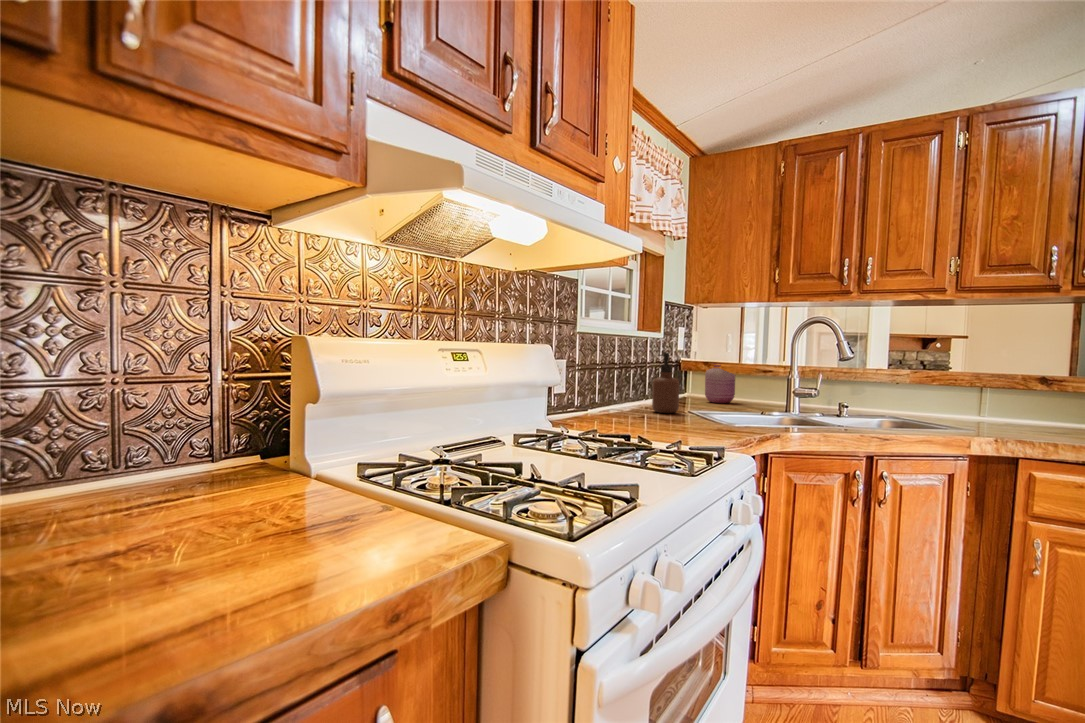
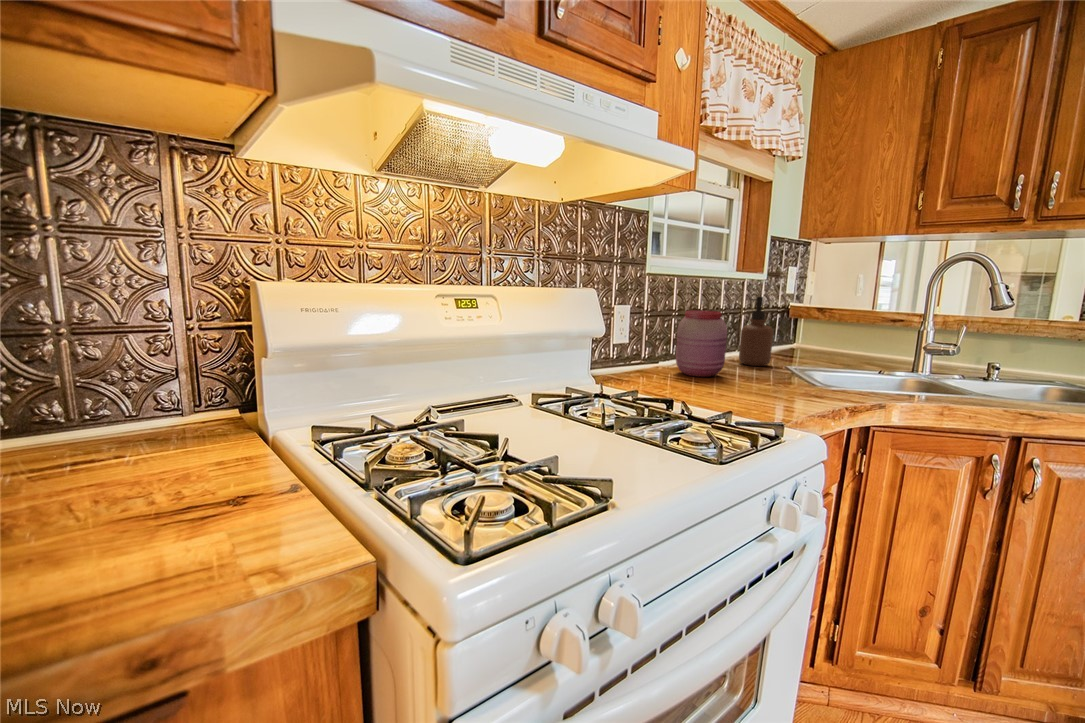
jar: present [705,365,735,403] -> present [676,310,727,377]

